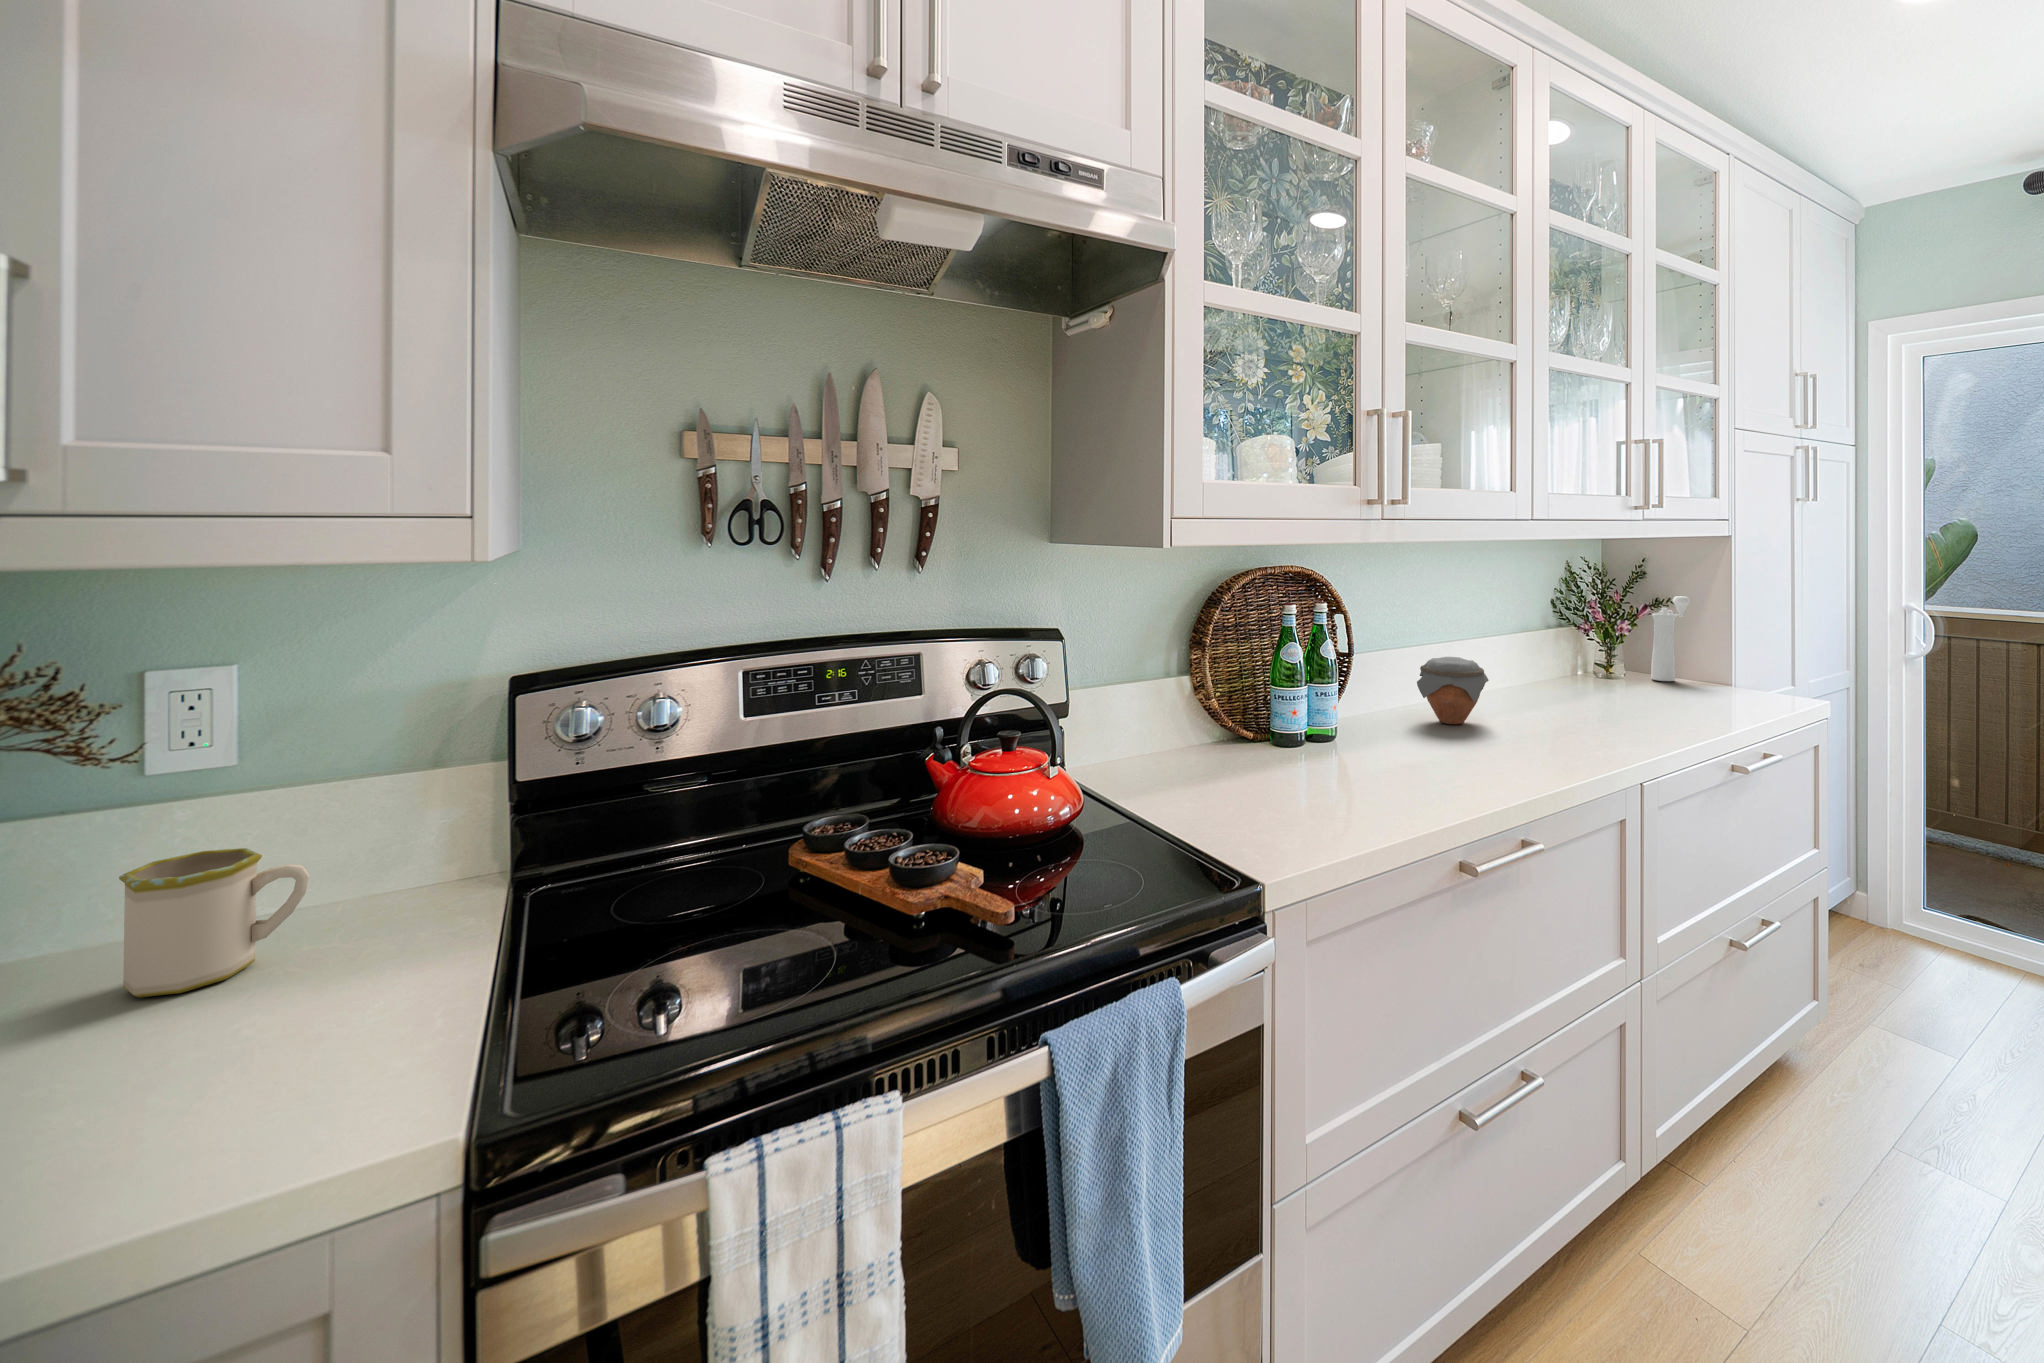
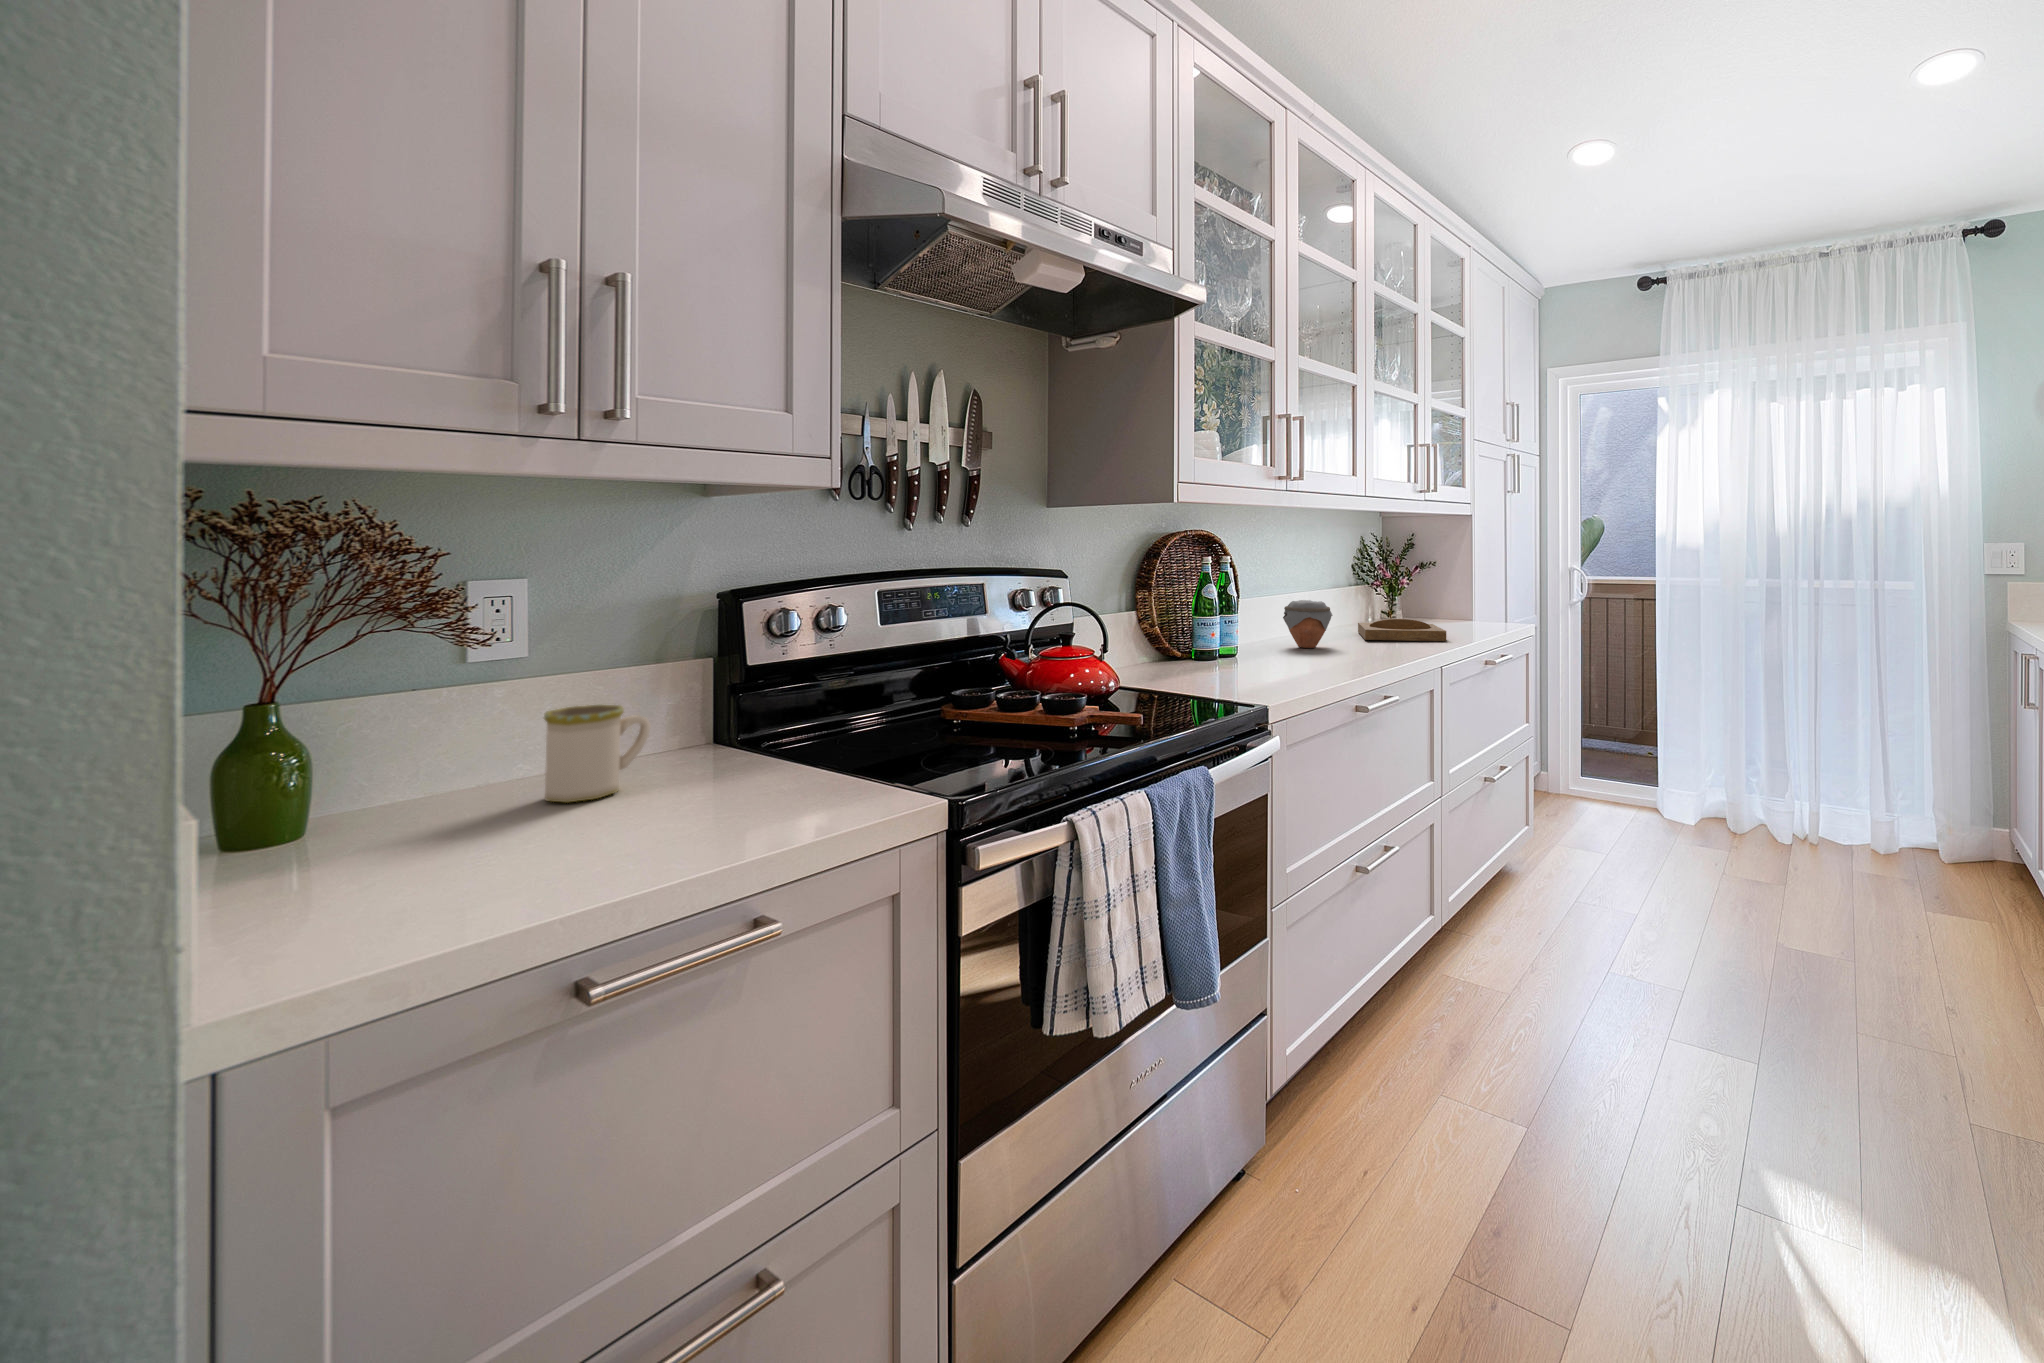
pepper mill: present [1651,596,1690,681] -> none [1420,562,1444,623]
tray: none [1544,681,1667,723] -> present [1358,619,1446,641]

